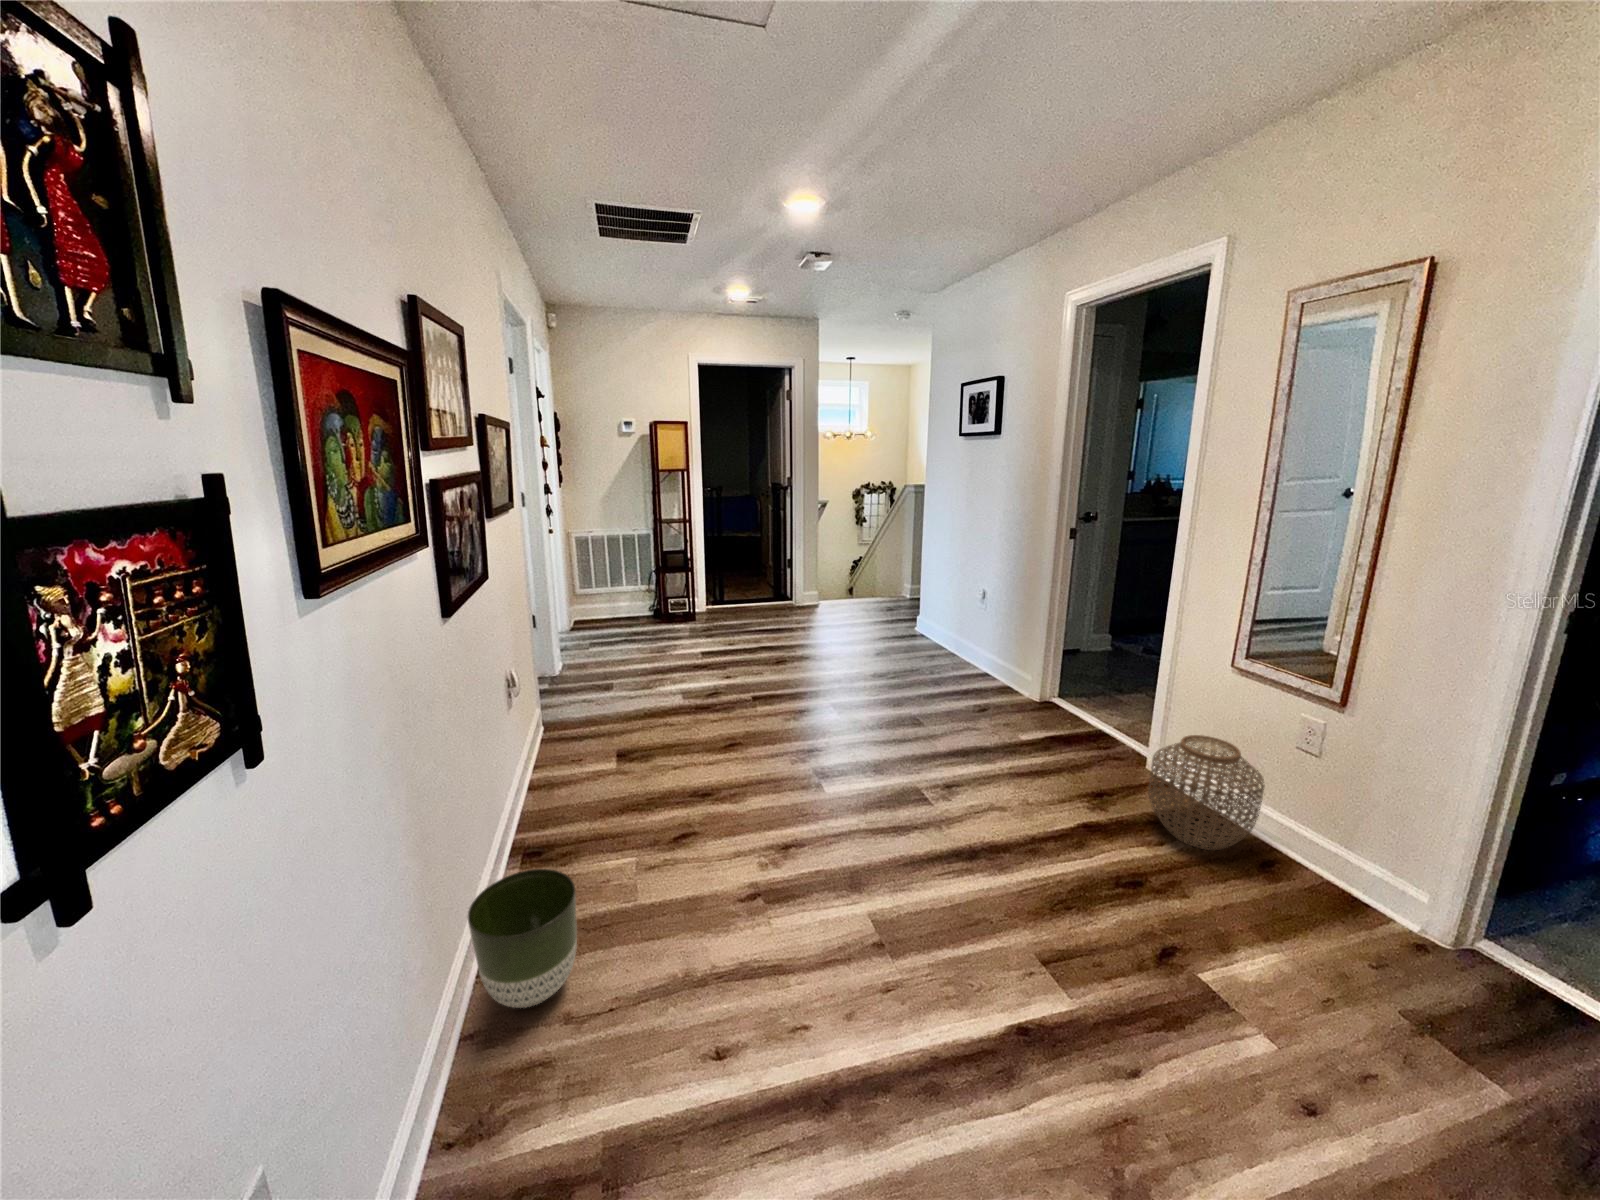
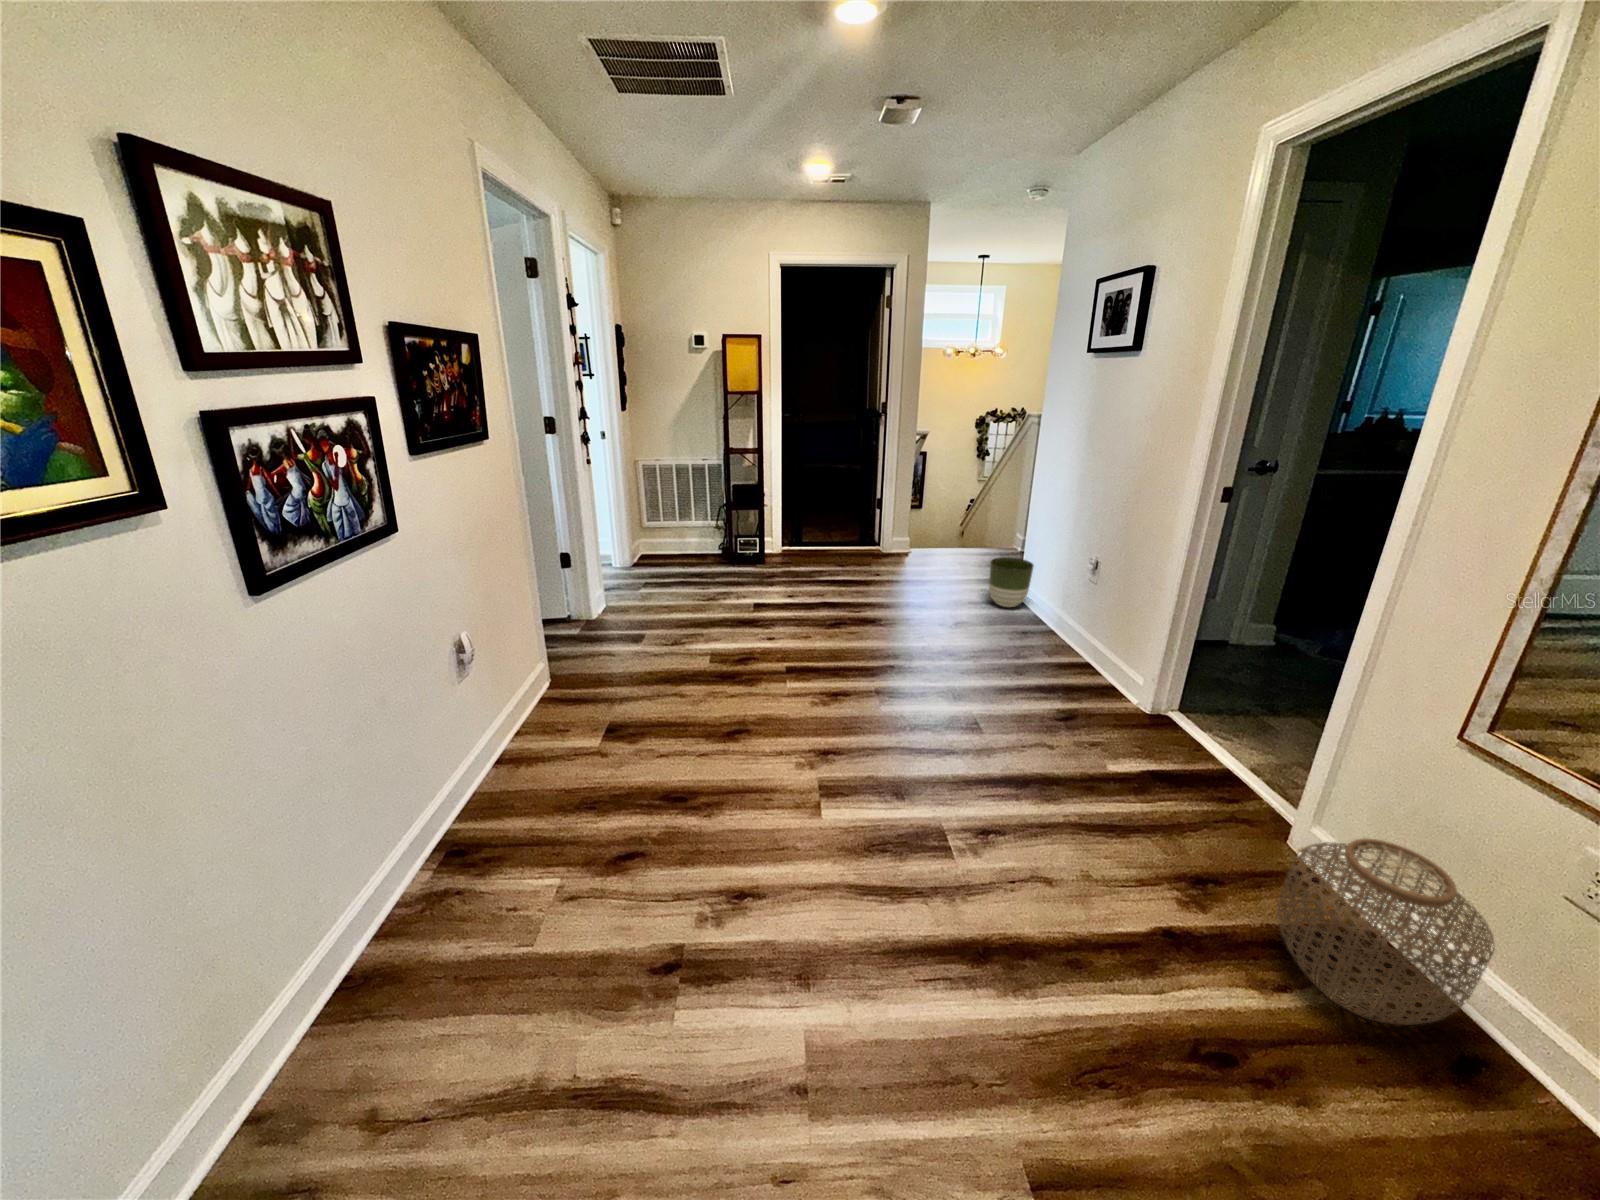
planter: present [468,869,577,1008] -> present [989,557,1033,607]

